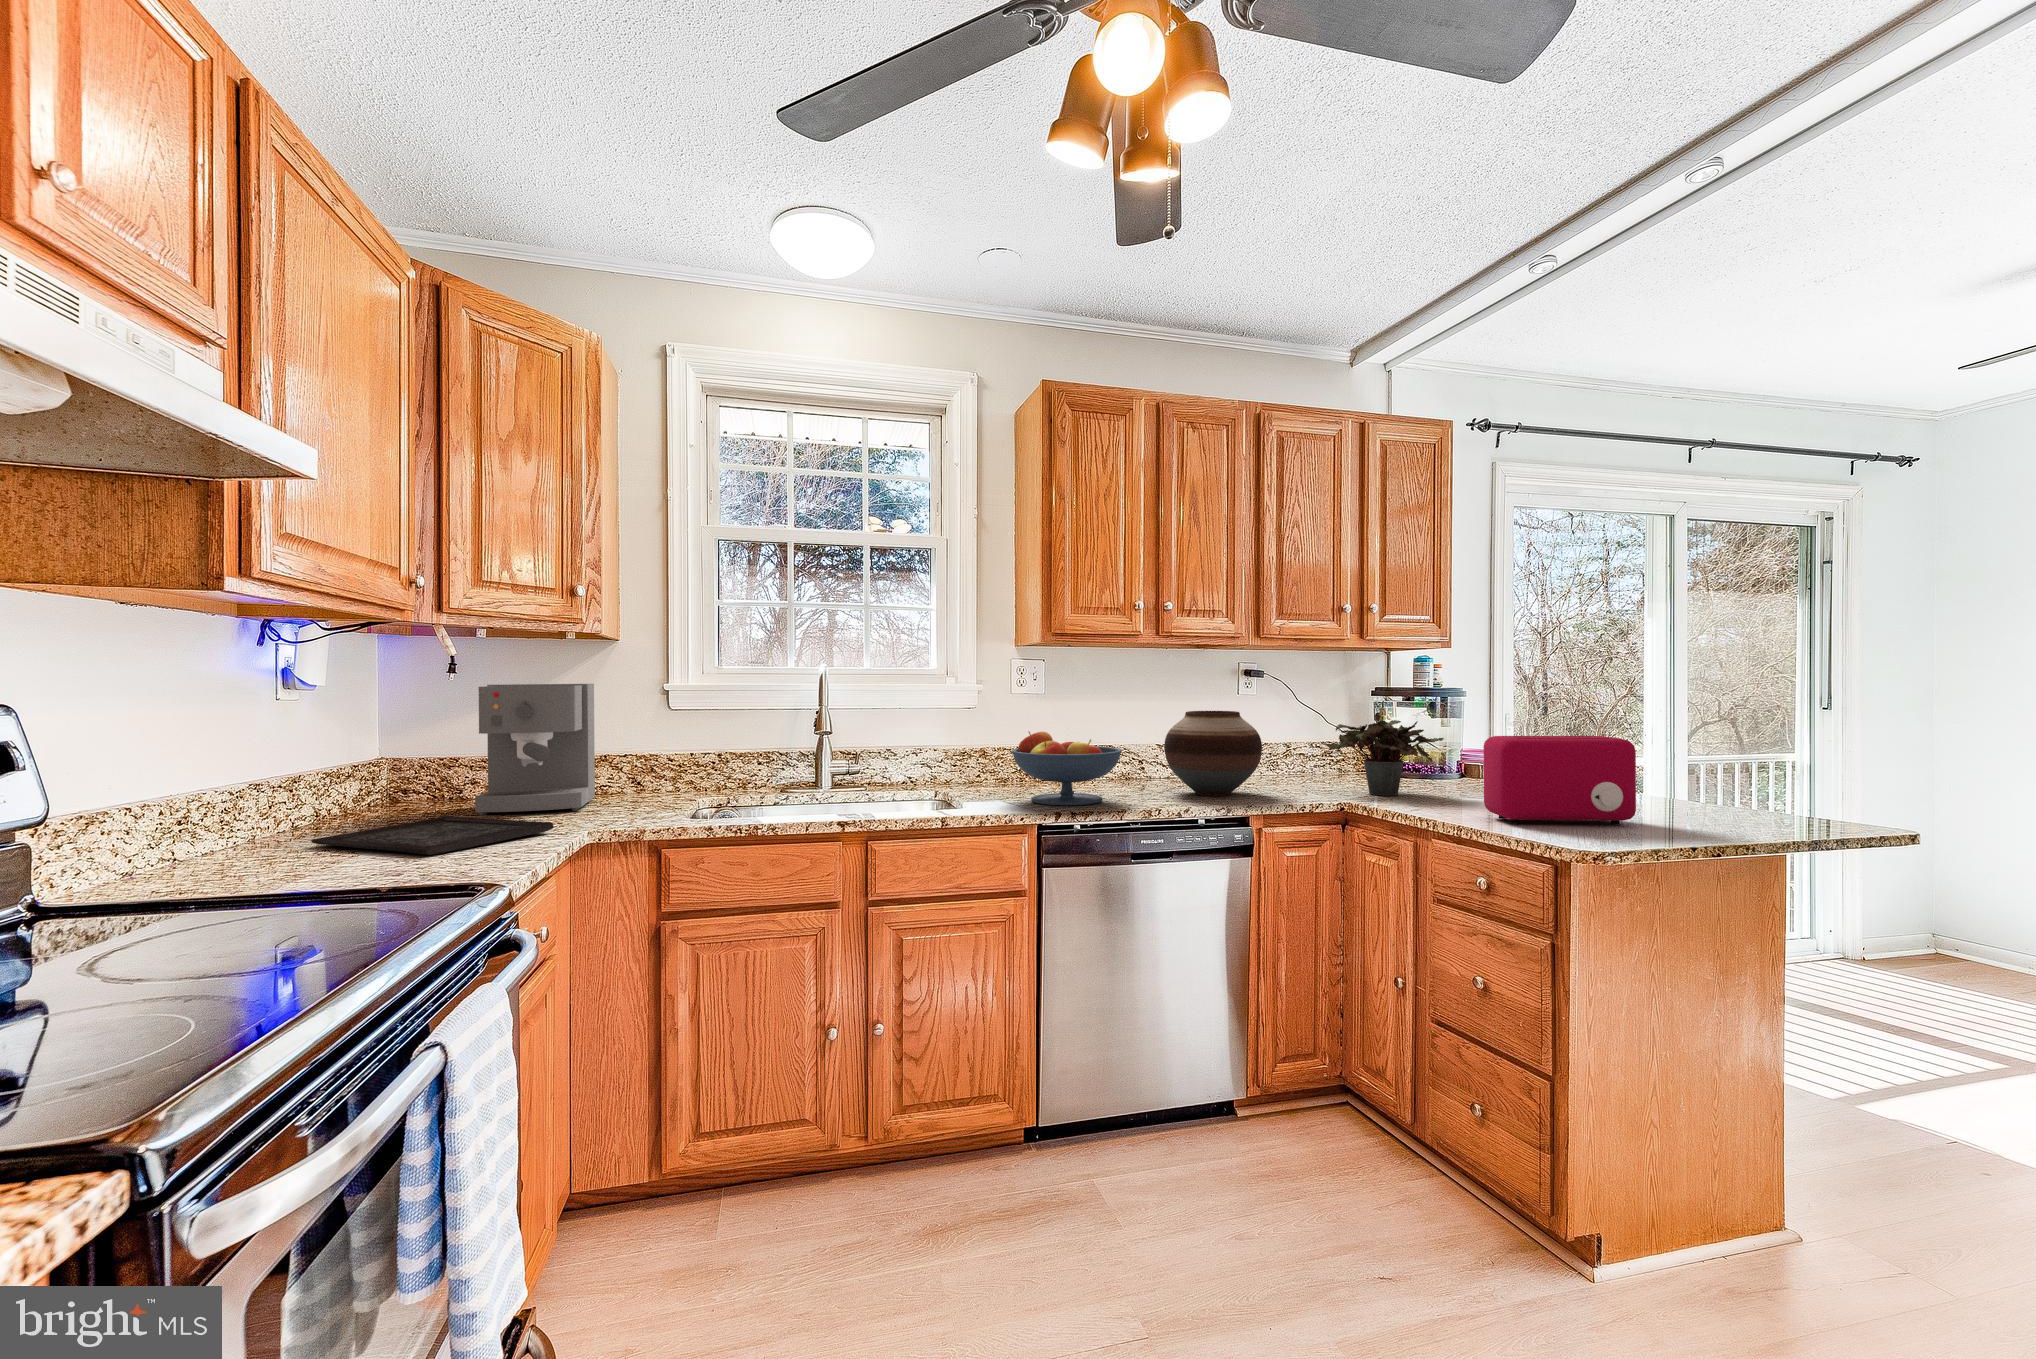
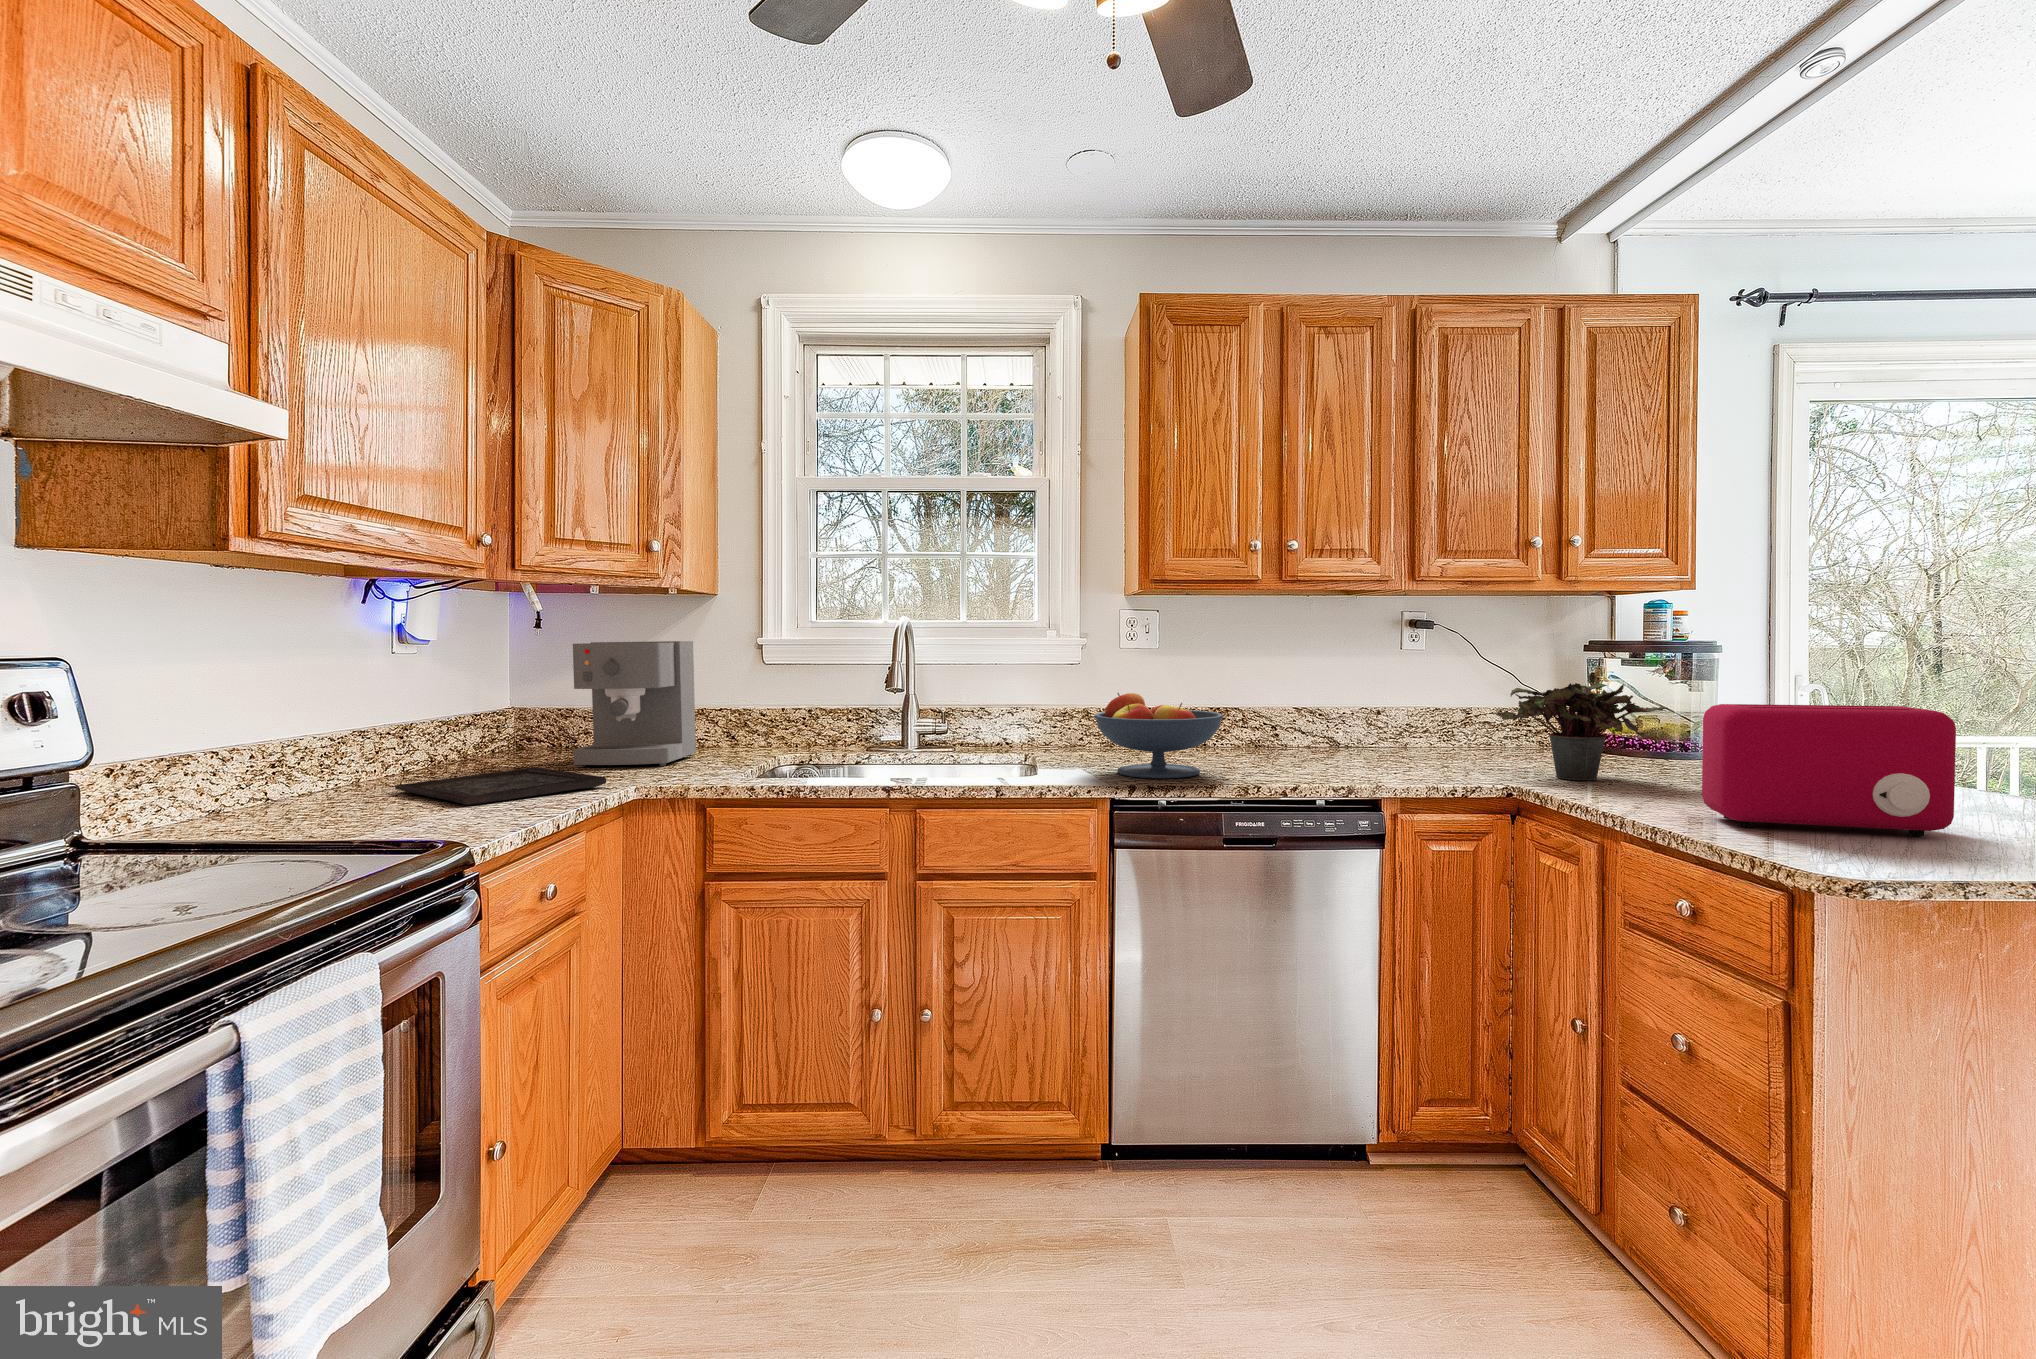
vase: present [1164,711,1262,796] -> none [1286,671,1408,773]

